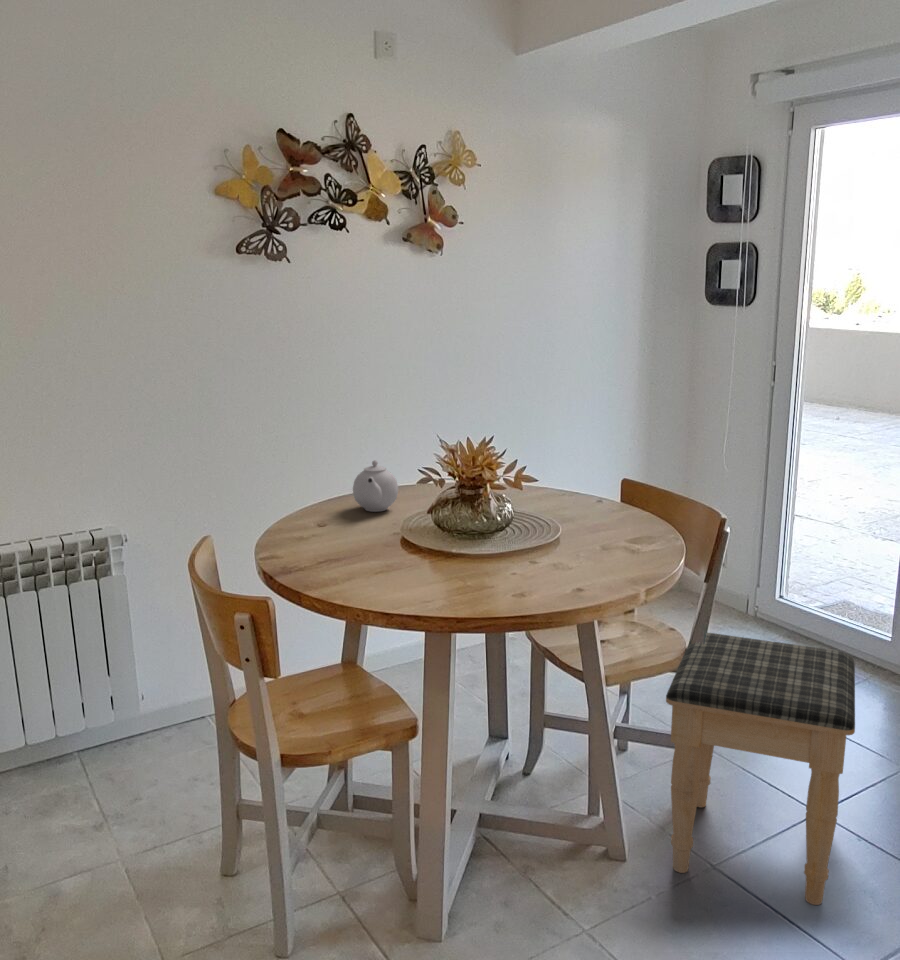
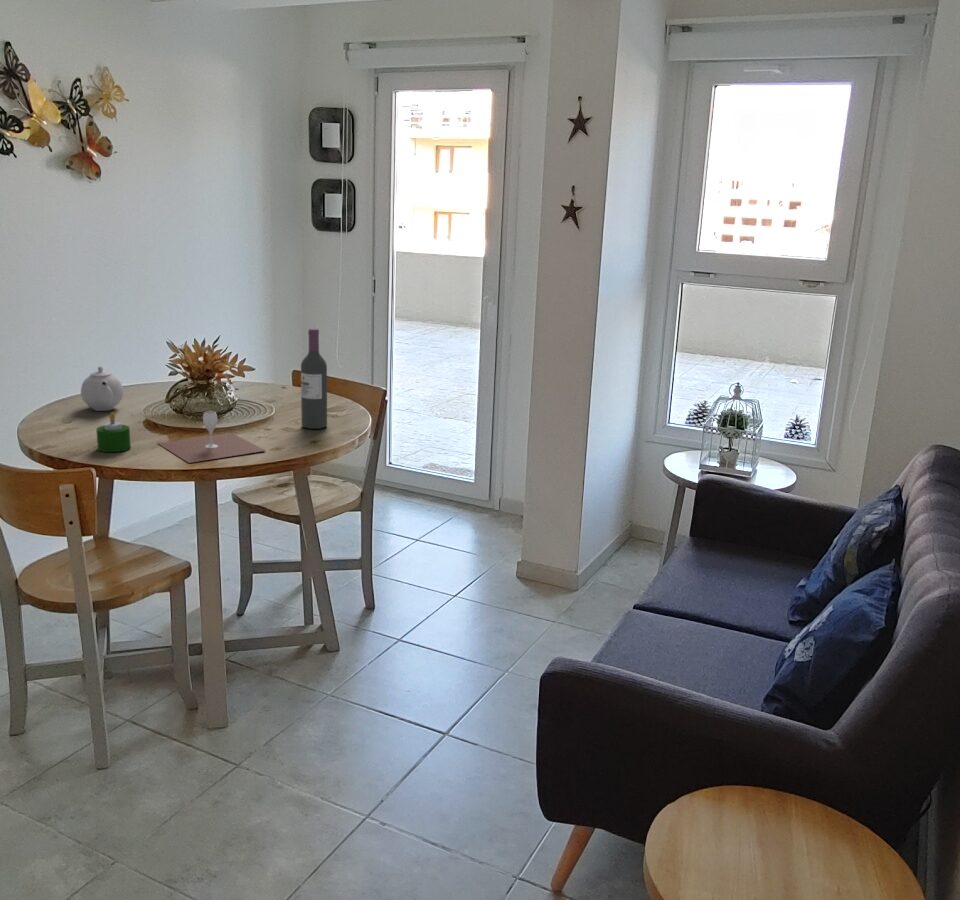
wine bottle: none [582,425,619,561] -> present [301,328,327,429]
candle: none [321,518,359,567] -> present [96,412,131,452]
wine glass: none [391,527,508,593] -> present [158,411,265,463]
footstool: present [666,633,855,905] -> none [363,480,488,648]

